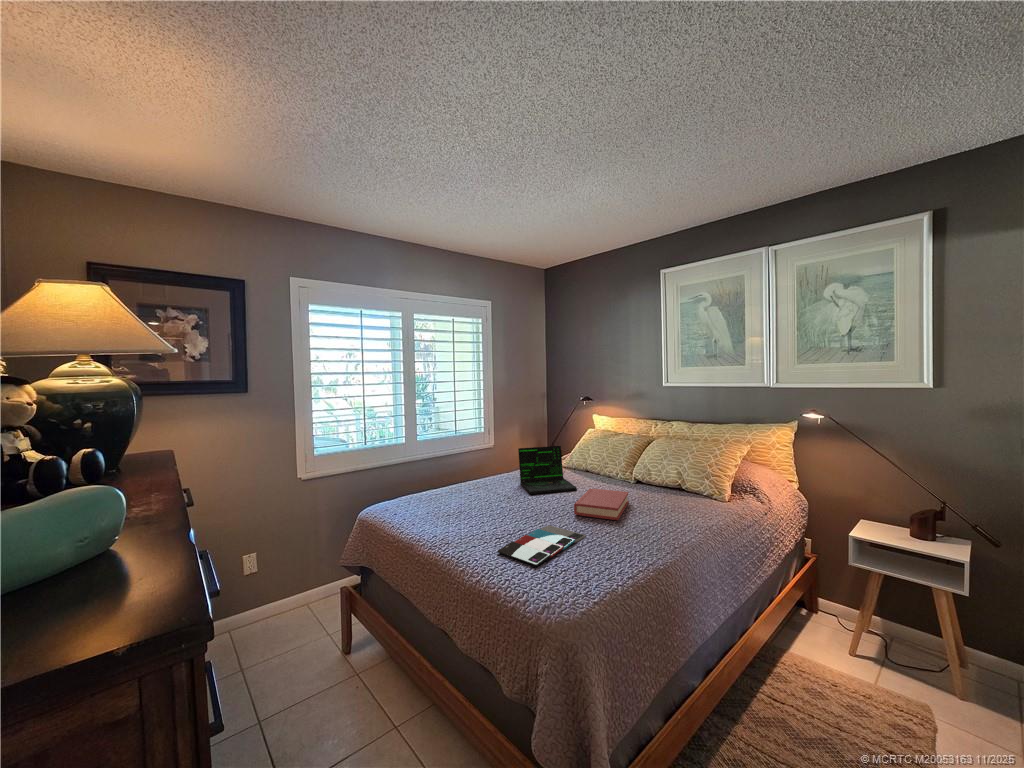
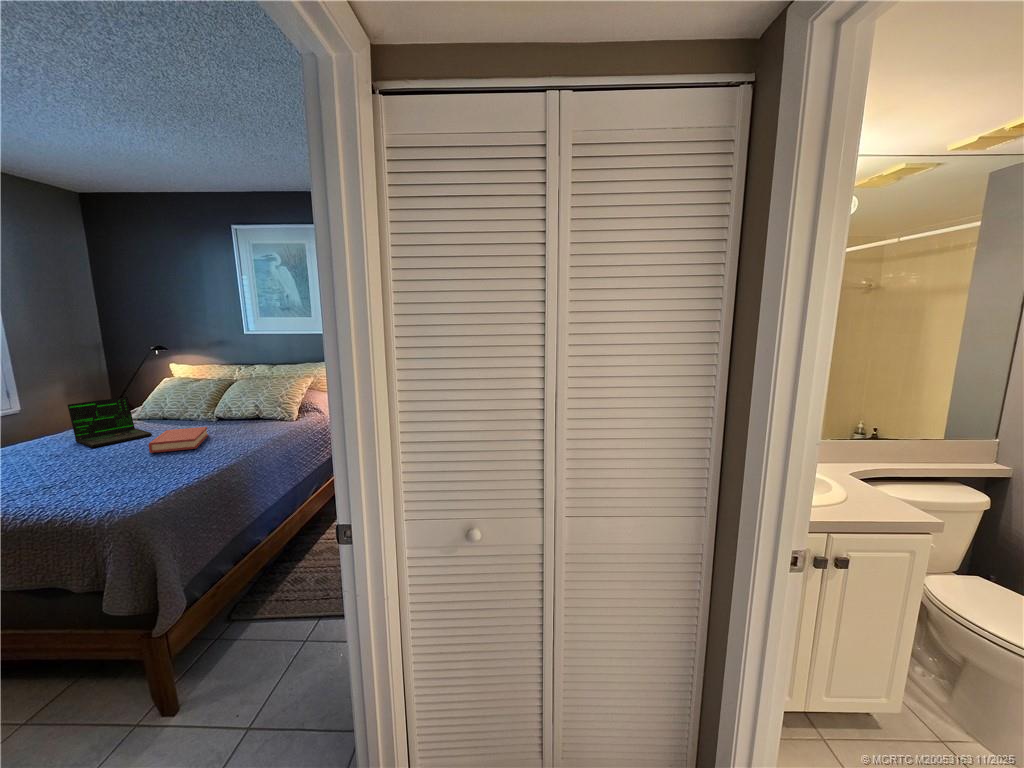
smartphone: present [497,525,586,566] -> none [60,464,163,494]

